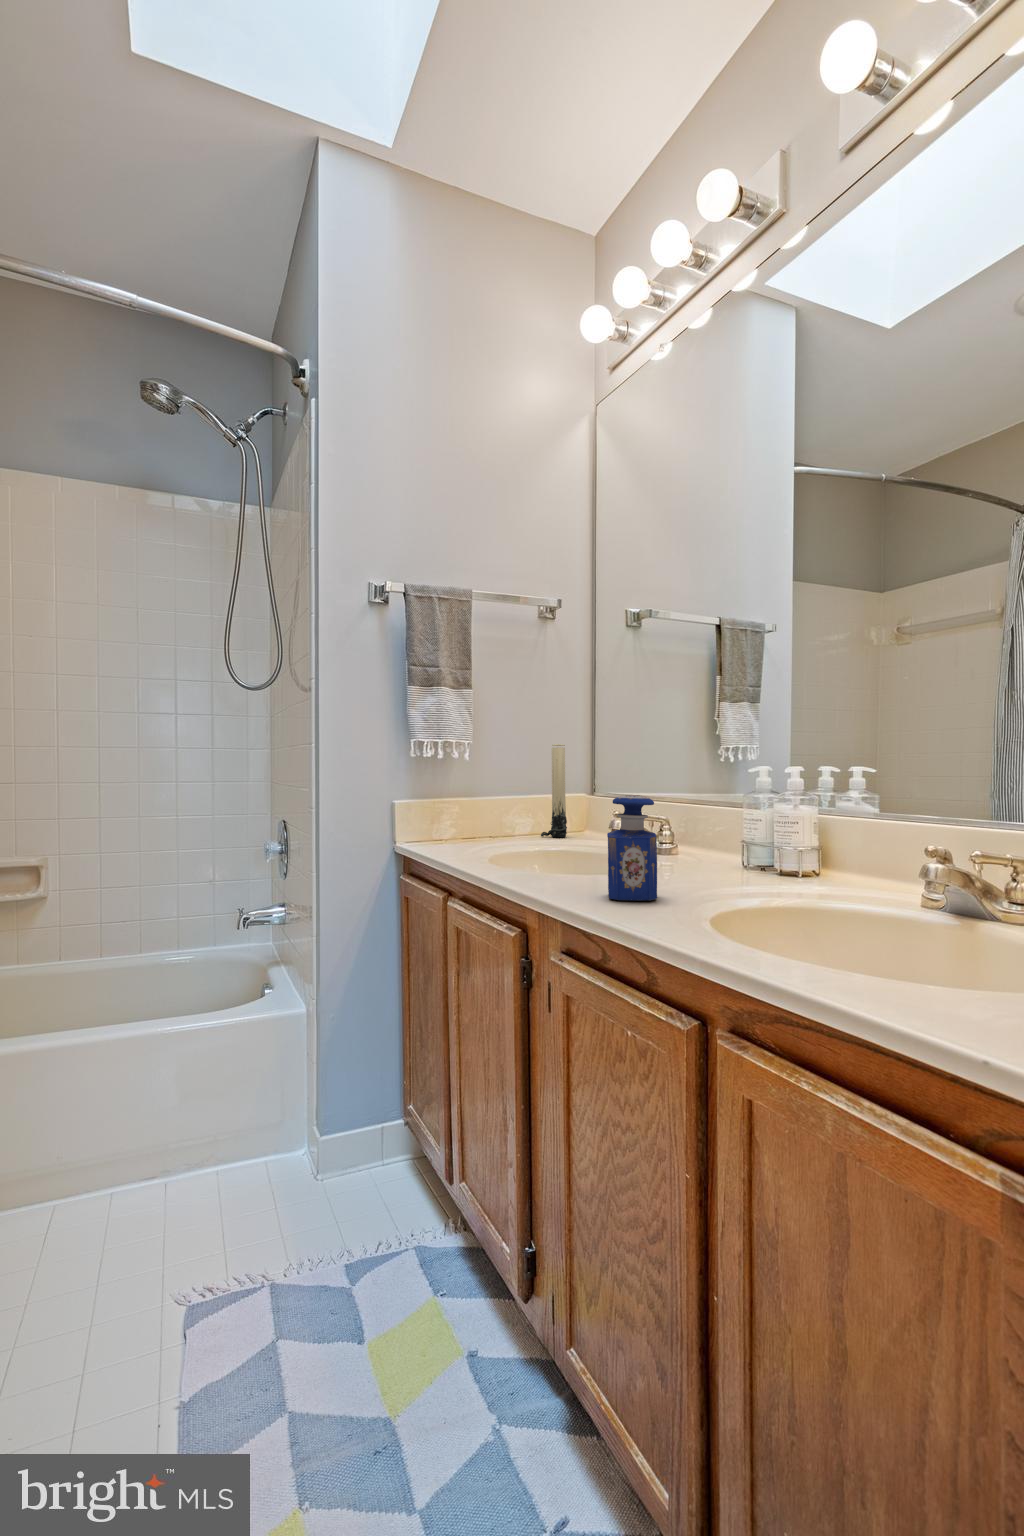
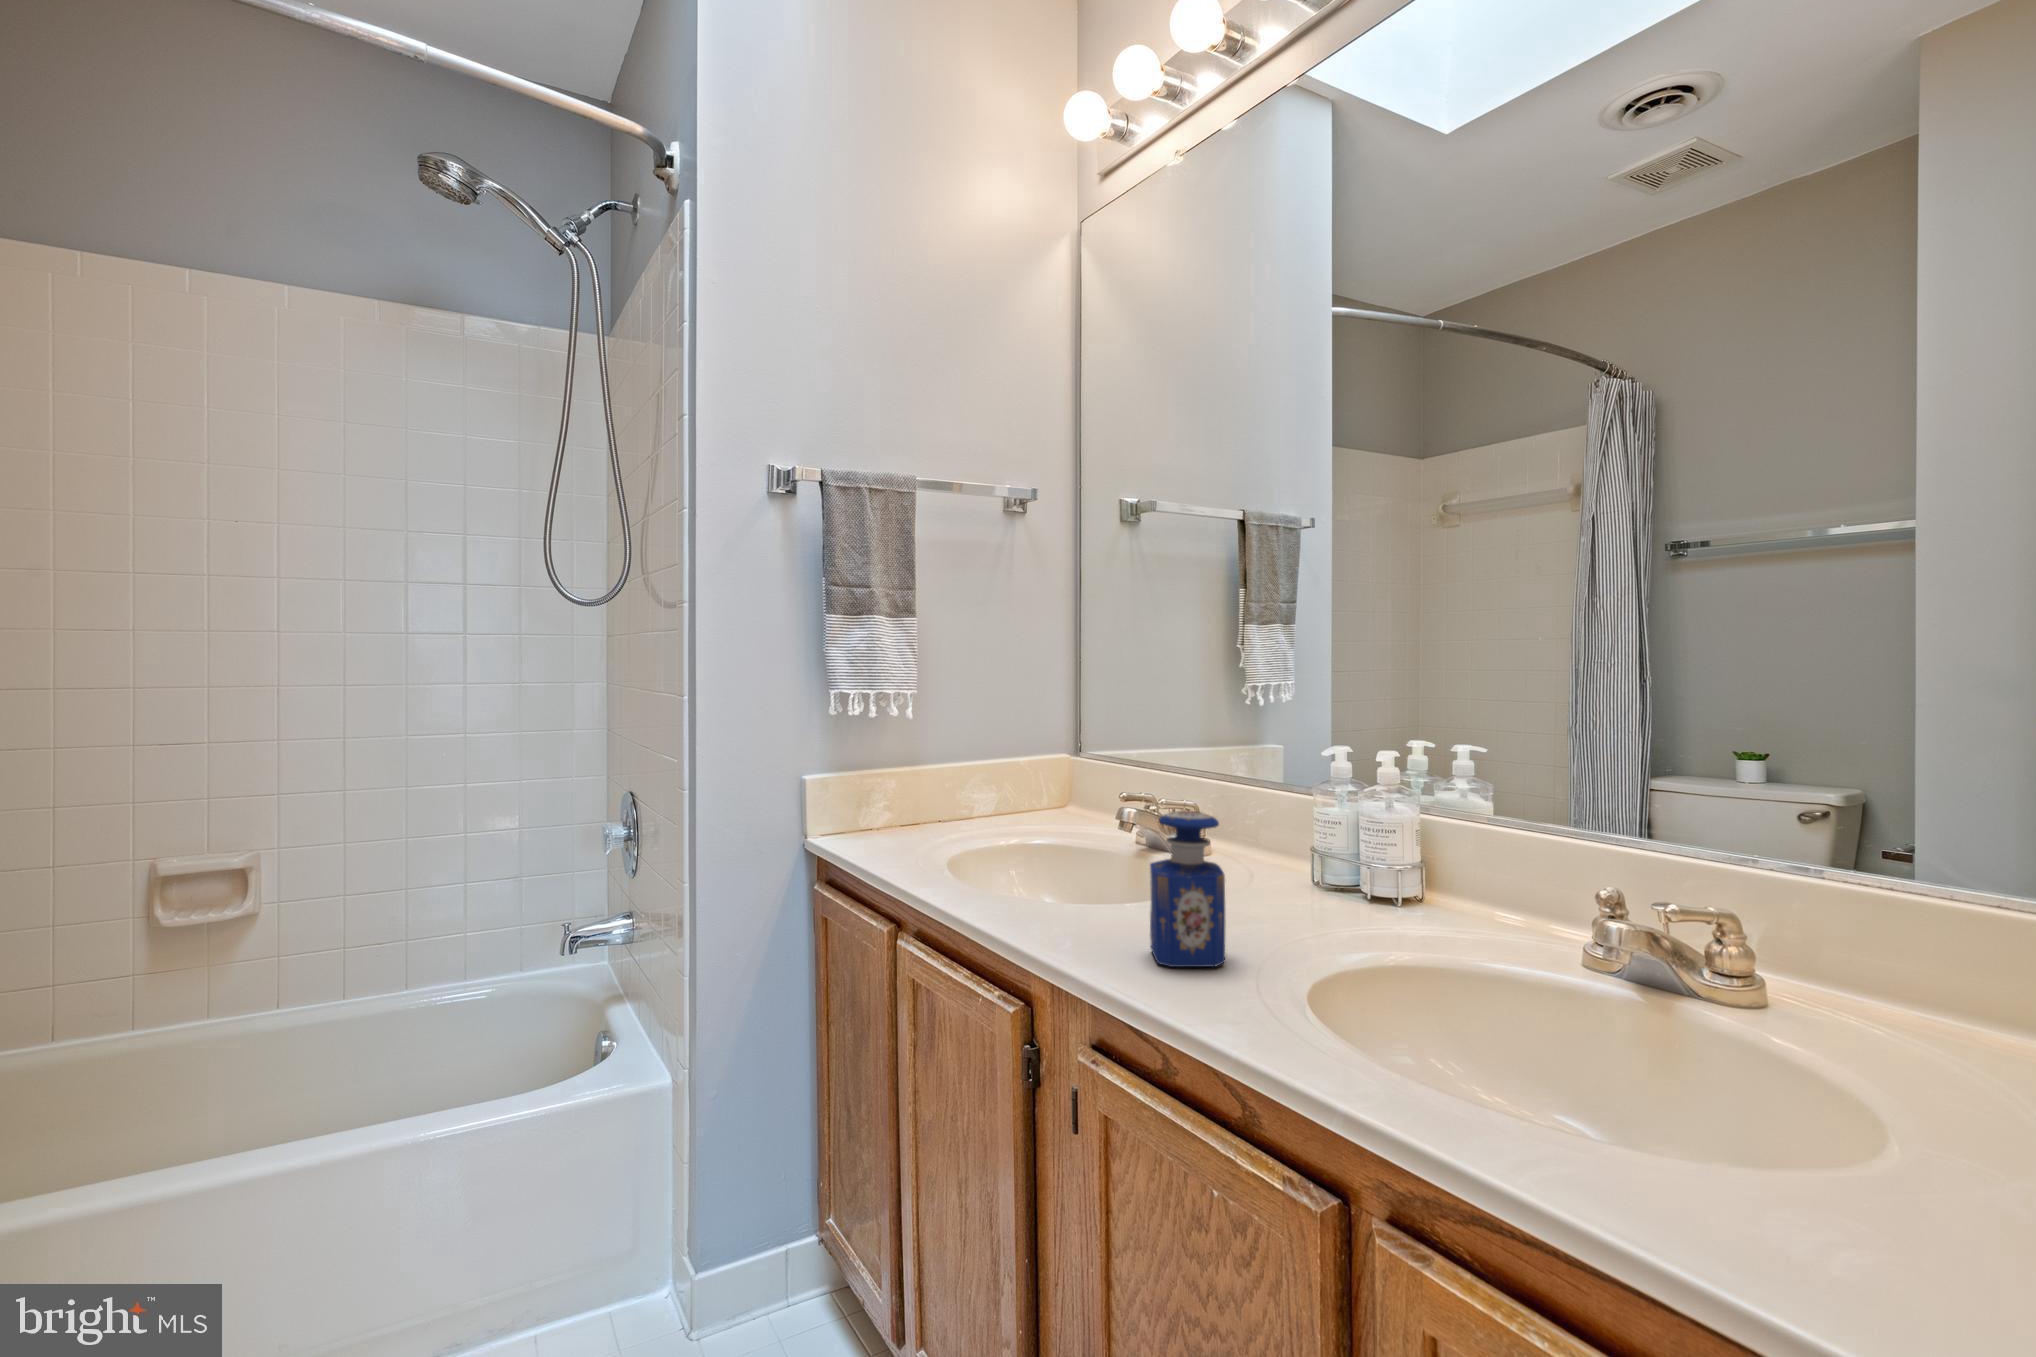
candle: present [541,744,567,837] -> none [1005,691,1042,820]

